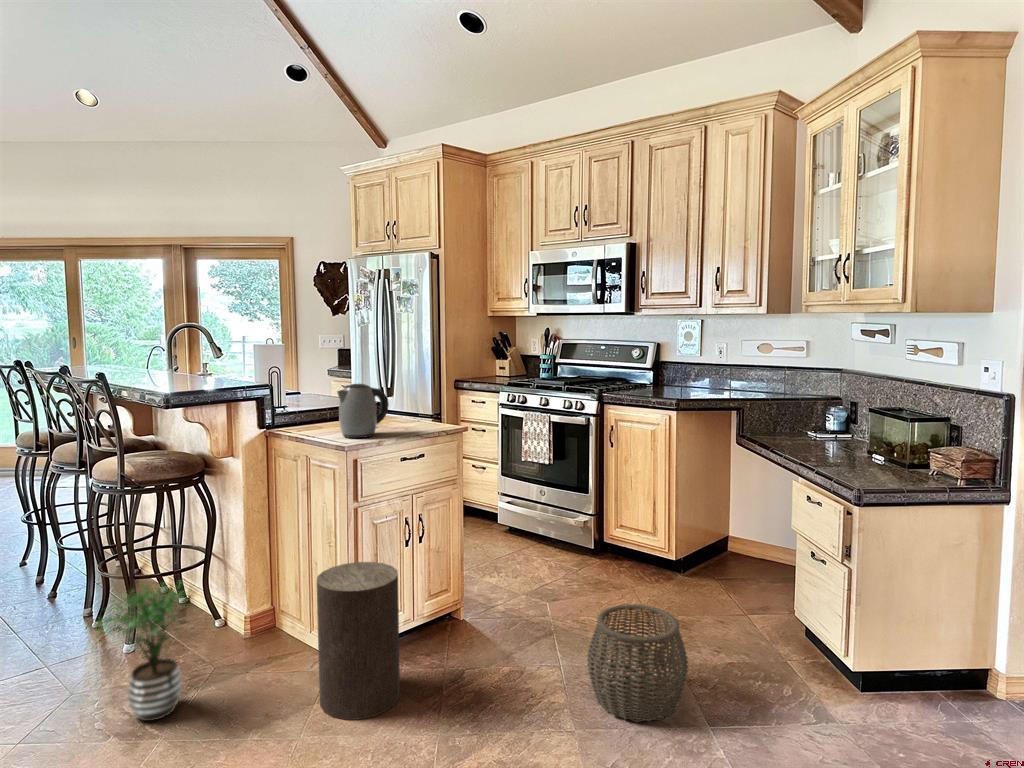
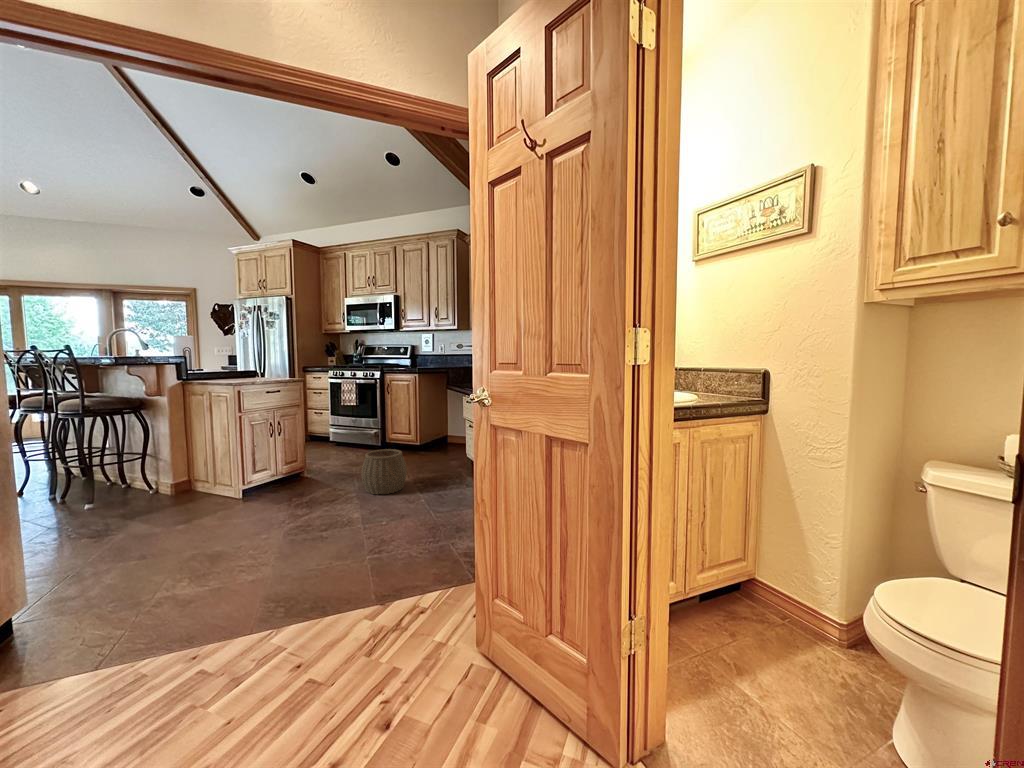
kettle: present [337,384,389,438] -> none [227,354,258,381]
stool: present [317,562,400,720] -> none [217,440,266,511]
potted plant: present [98,583,189,721] -> none [76,453,146,526]

